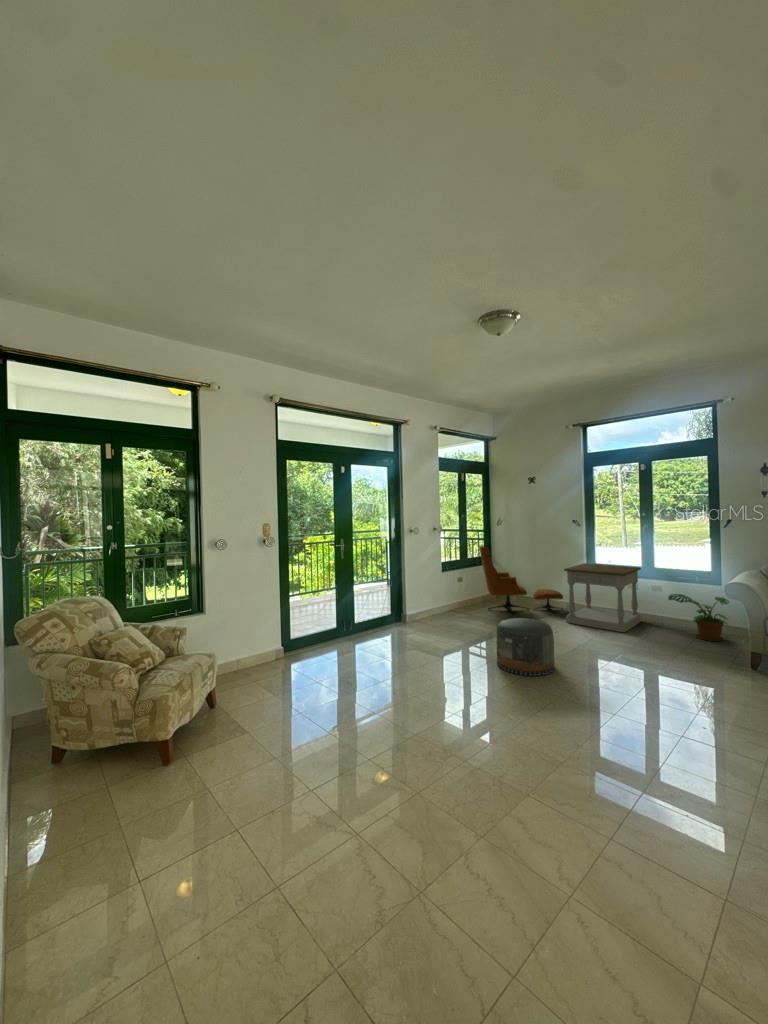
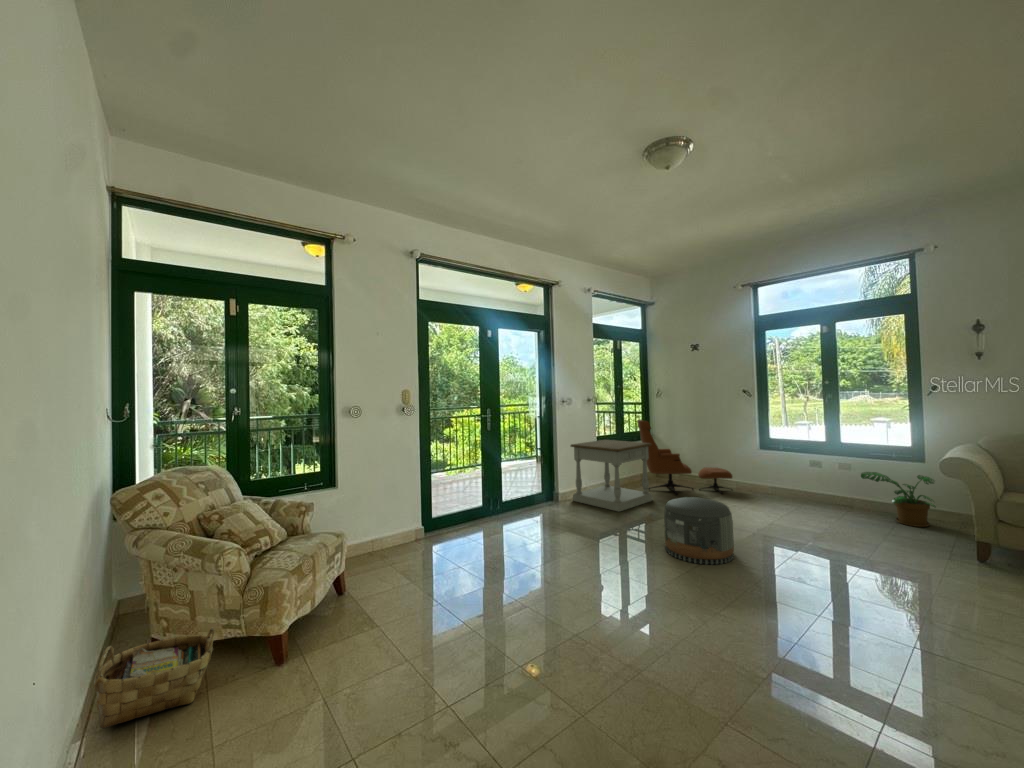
side table: present [564,563,641,632] -> present [571,440,653,511]
woven basket: none [16,735,113,817] -> present [94,627,215,729]

